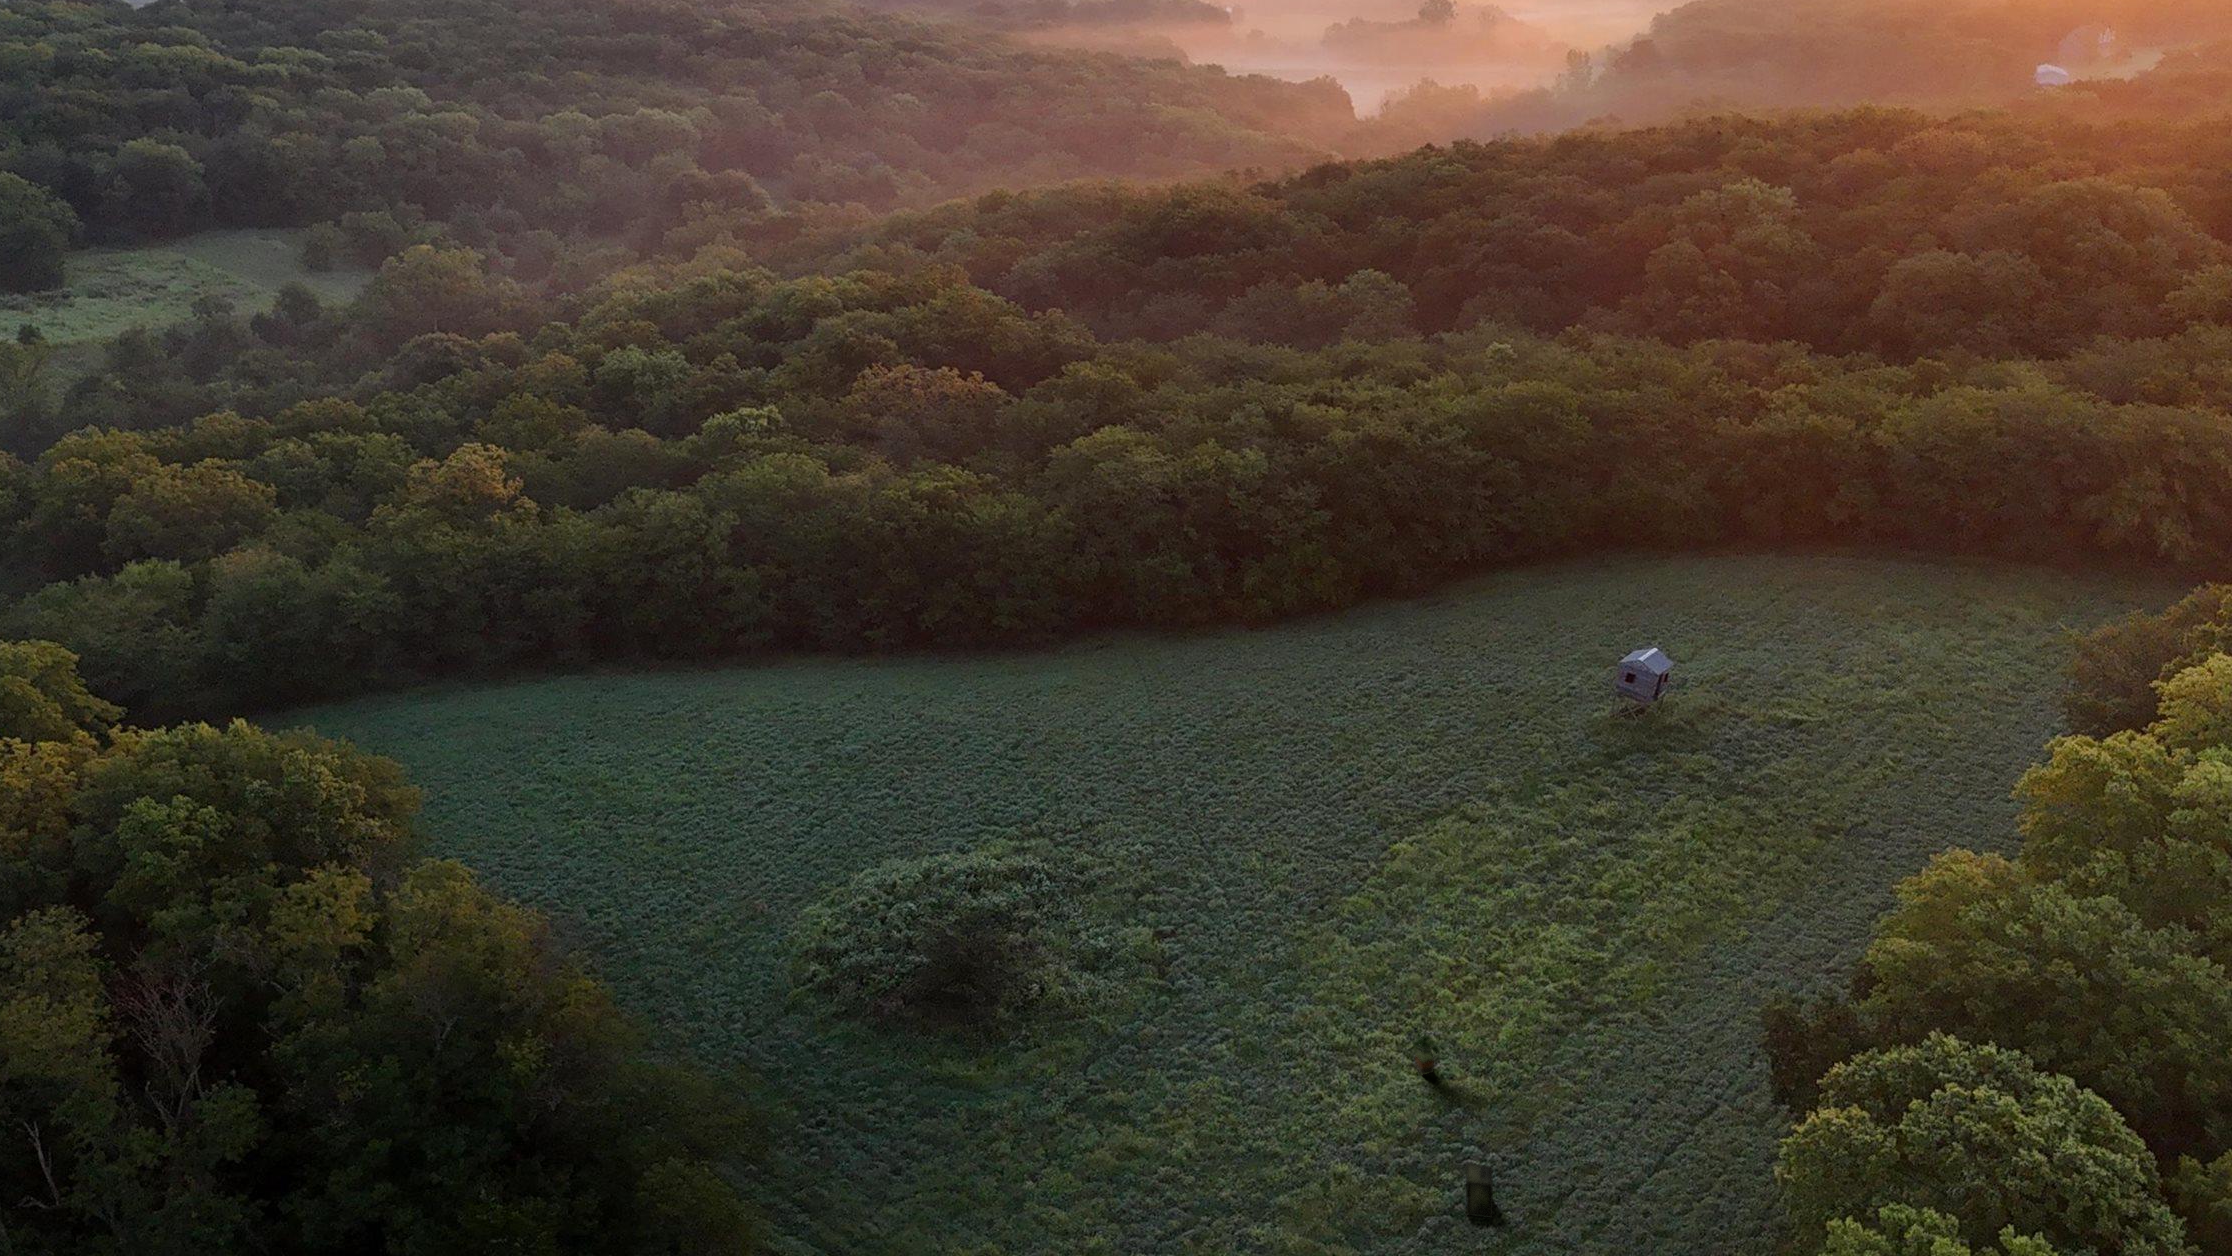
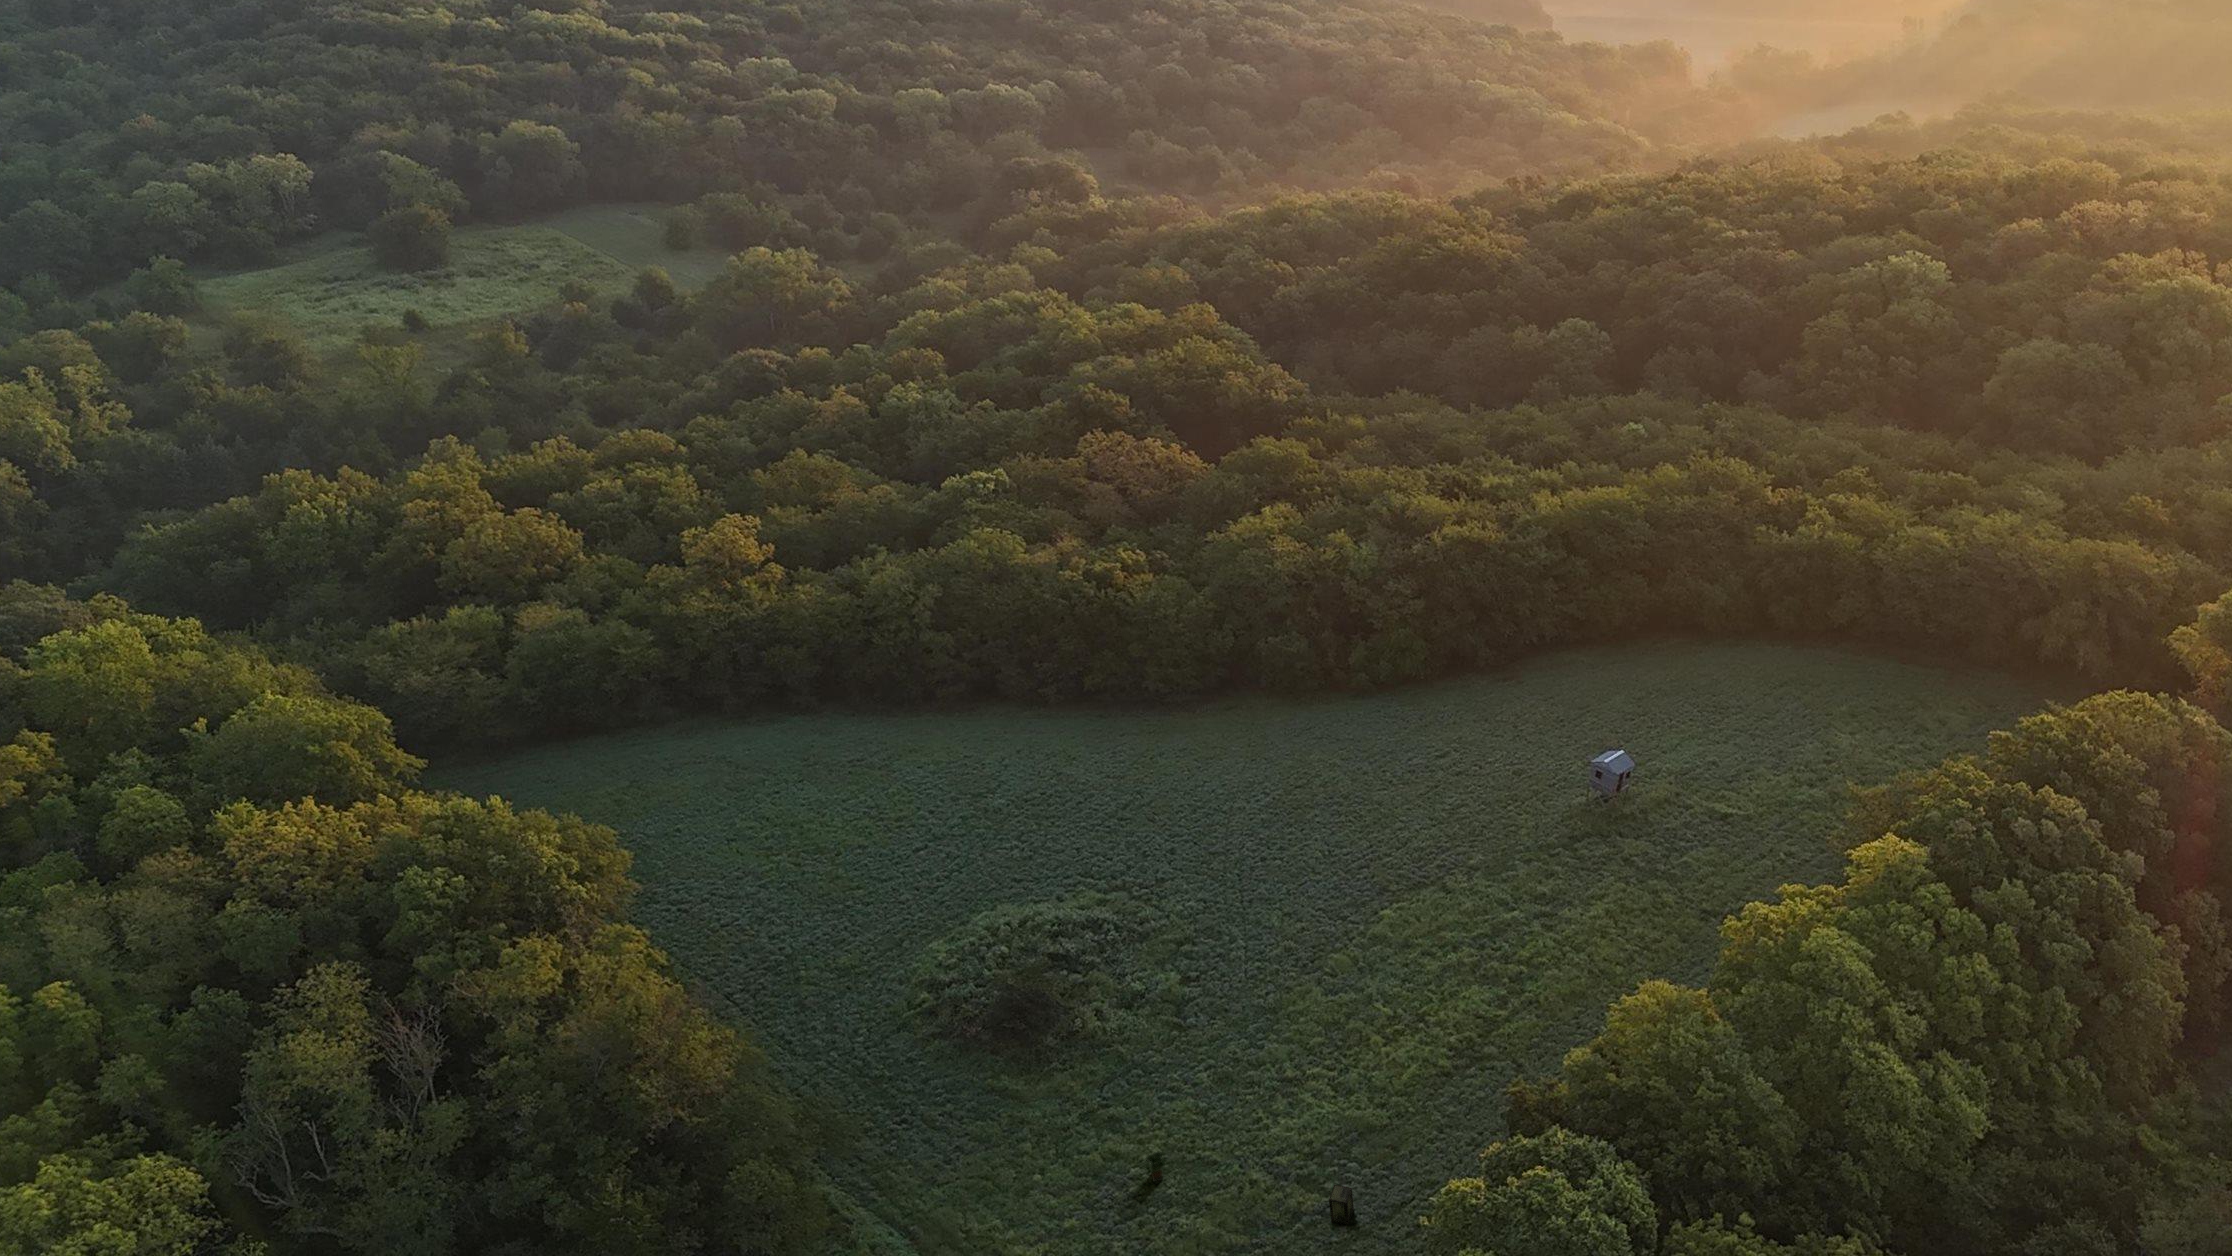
potted tree: present [1412,1035,1440,1075] -> present [1146,1151,1165,1182]

